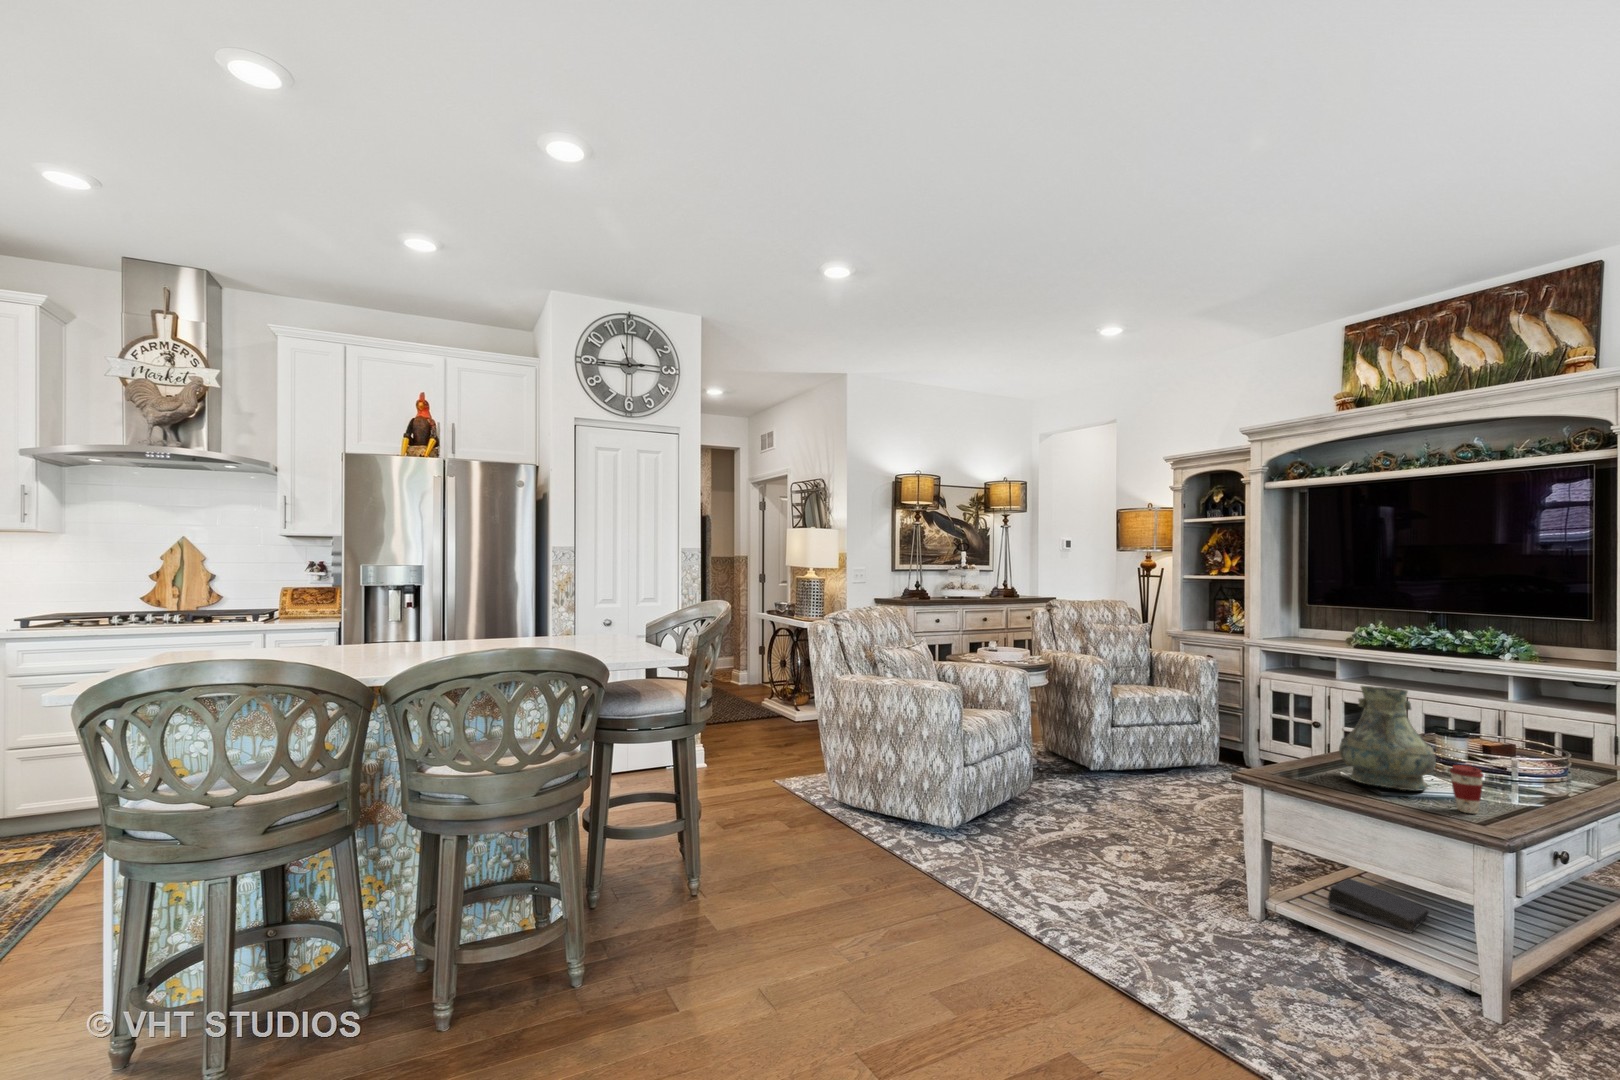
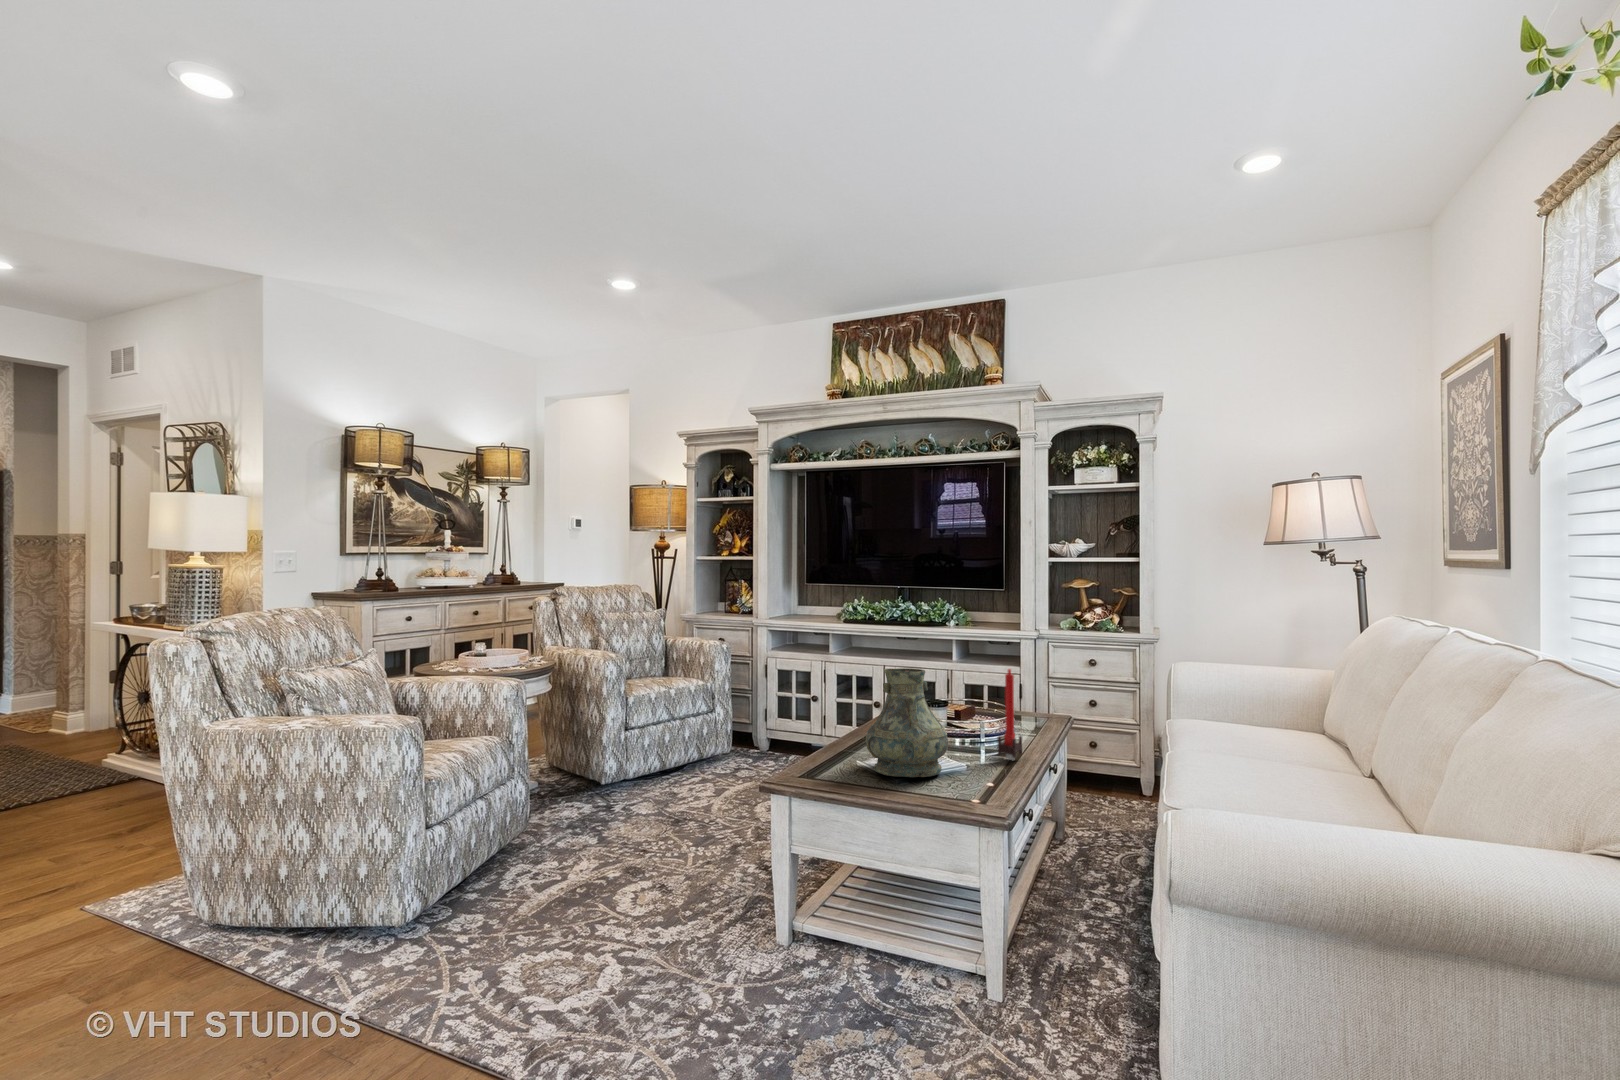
candle: none [1508,700,1543,796] -> present [998,669,1022,760]
coffee cup: present [1450,765,1484,814] -> none [967,745,995,795]
book: present [1328,879,1429,933] -> none [855,876,940,929]

